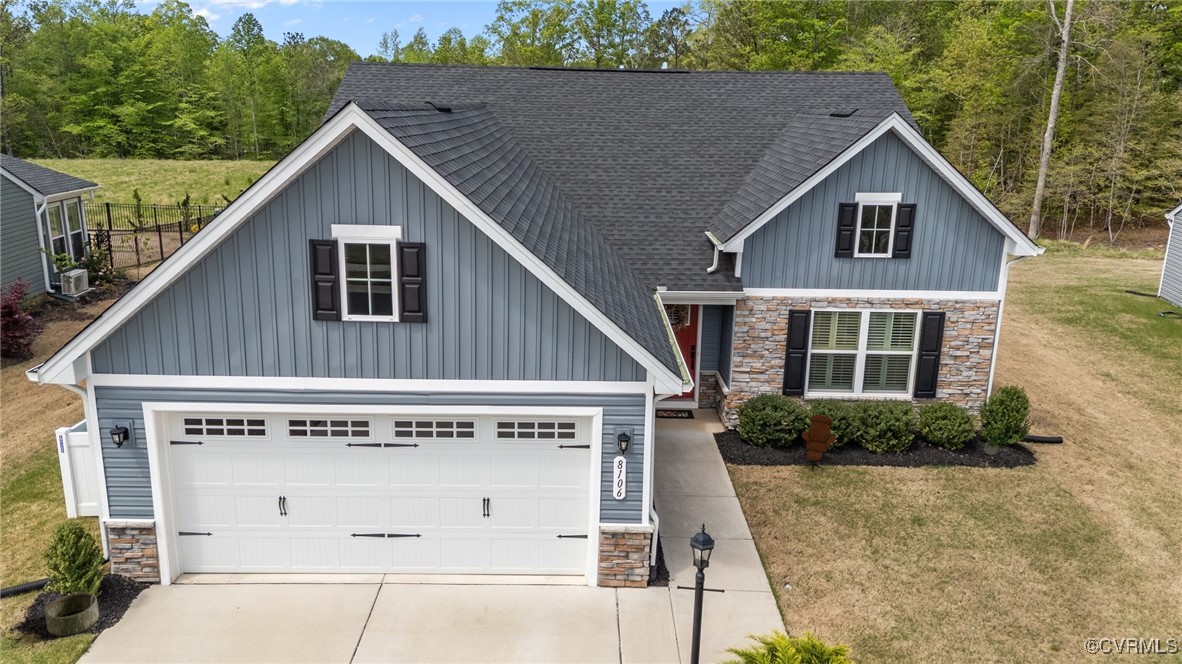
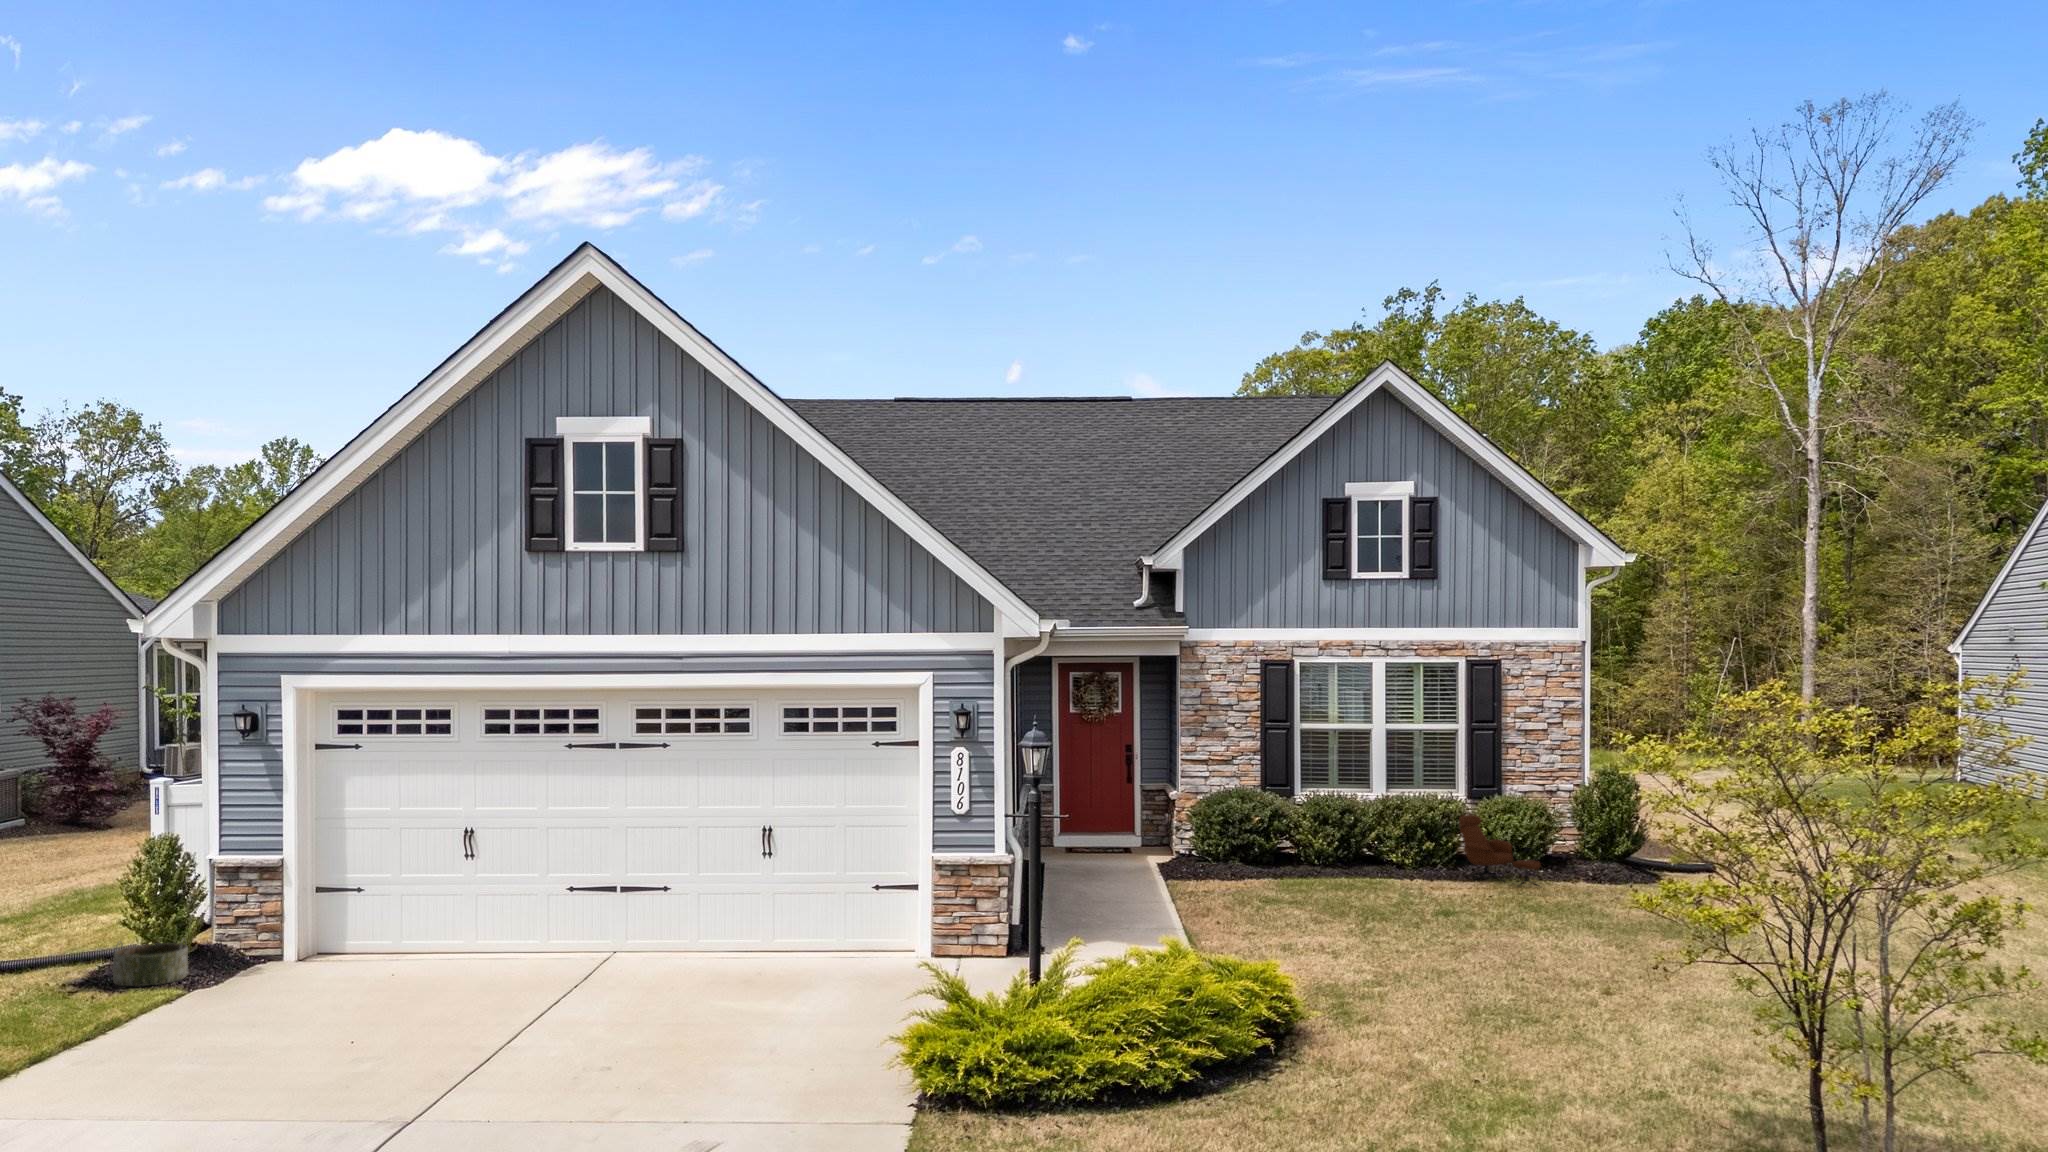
lounge chair: present [802,415,836,471] -> present [1459,814,1541,885]
potted plant: present [983,428,1005,455] -> none [1576,820,1632,875]

